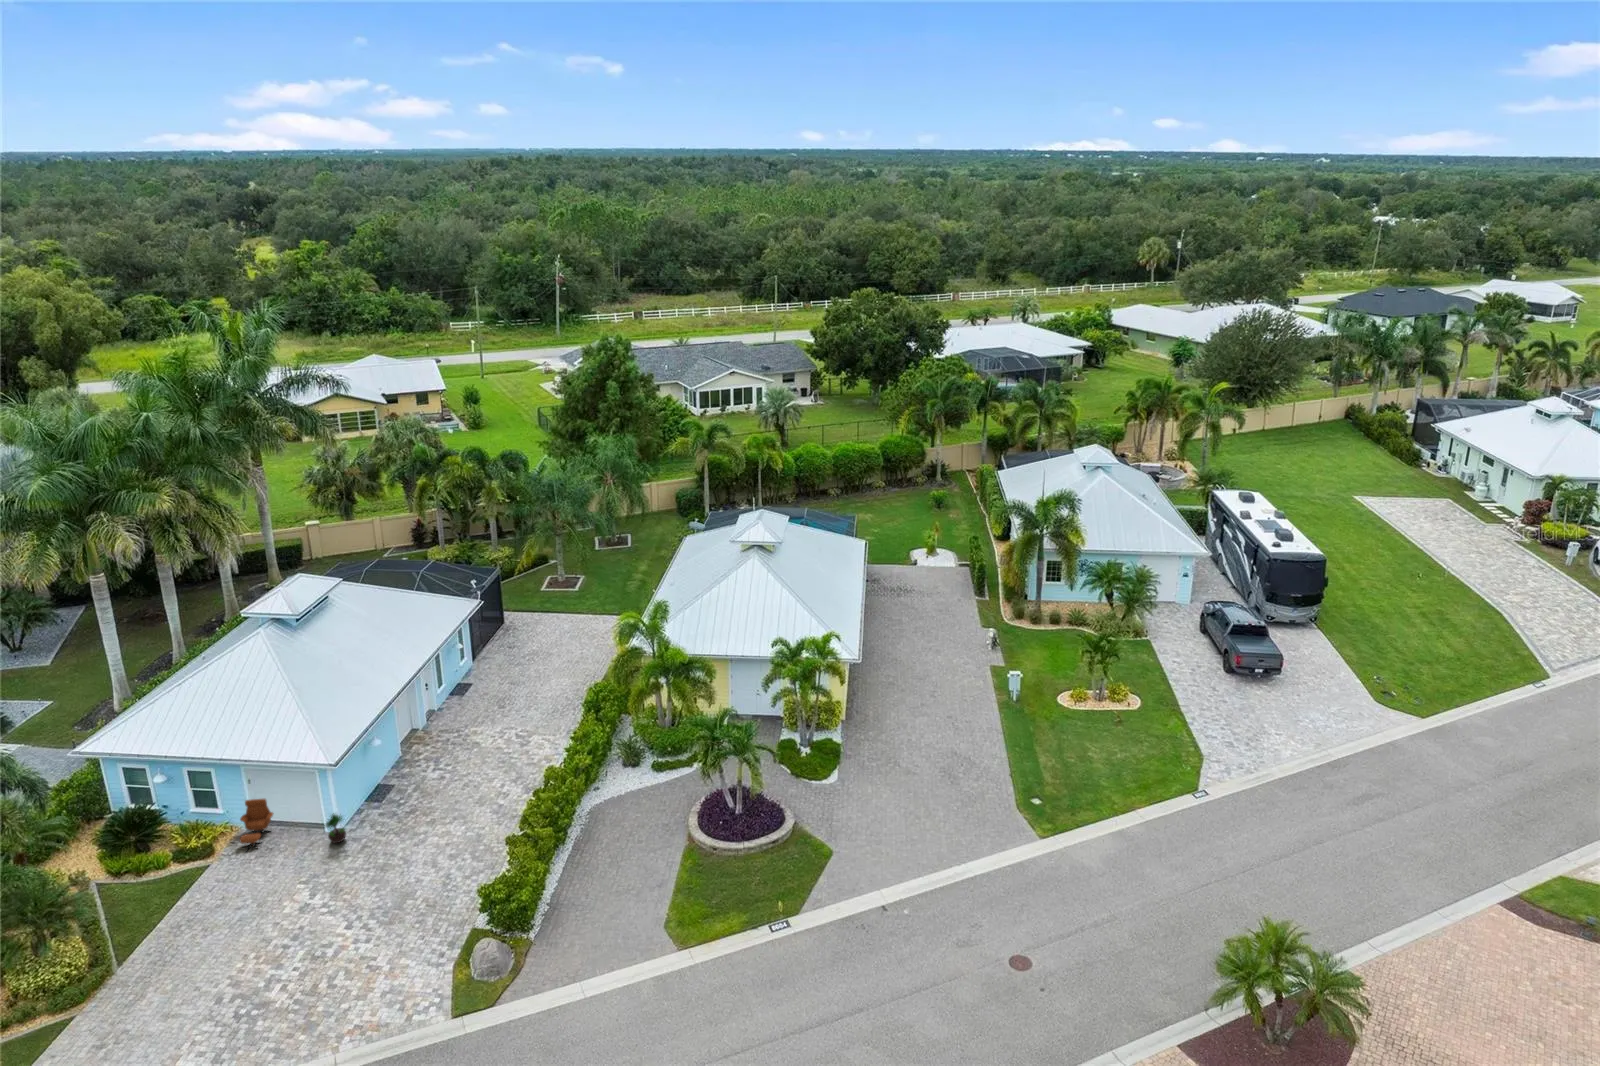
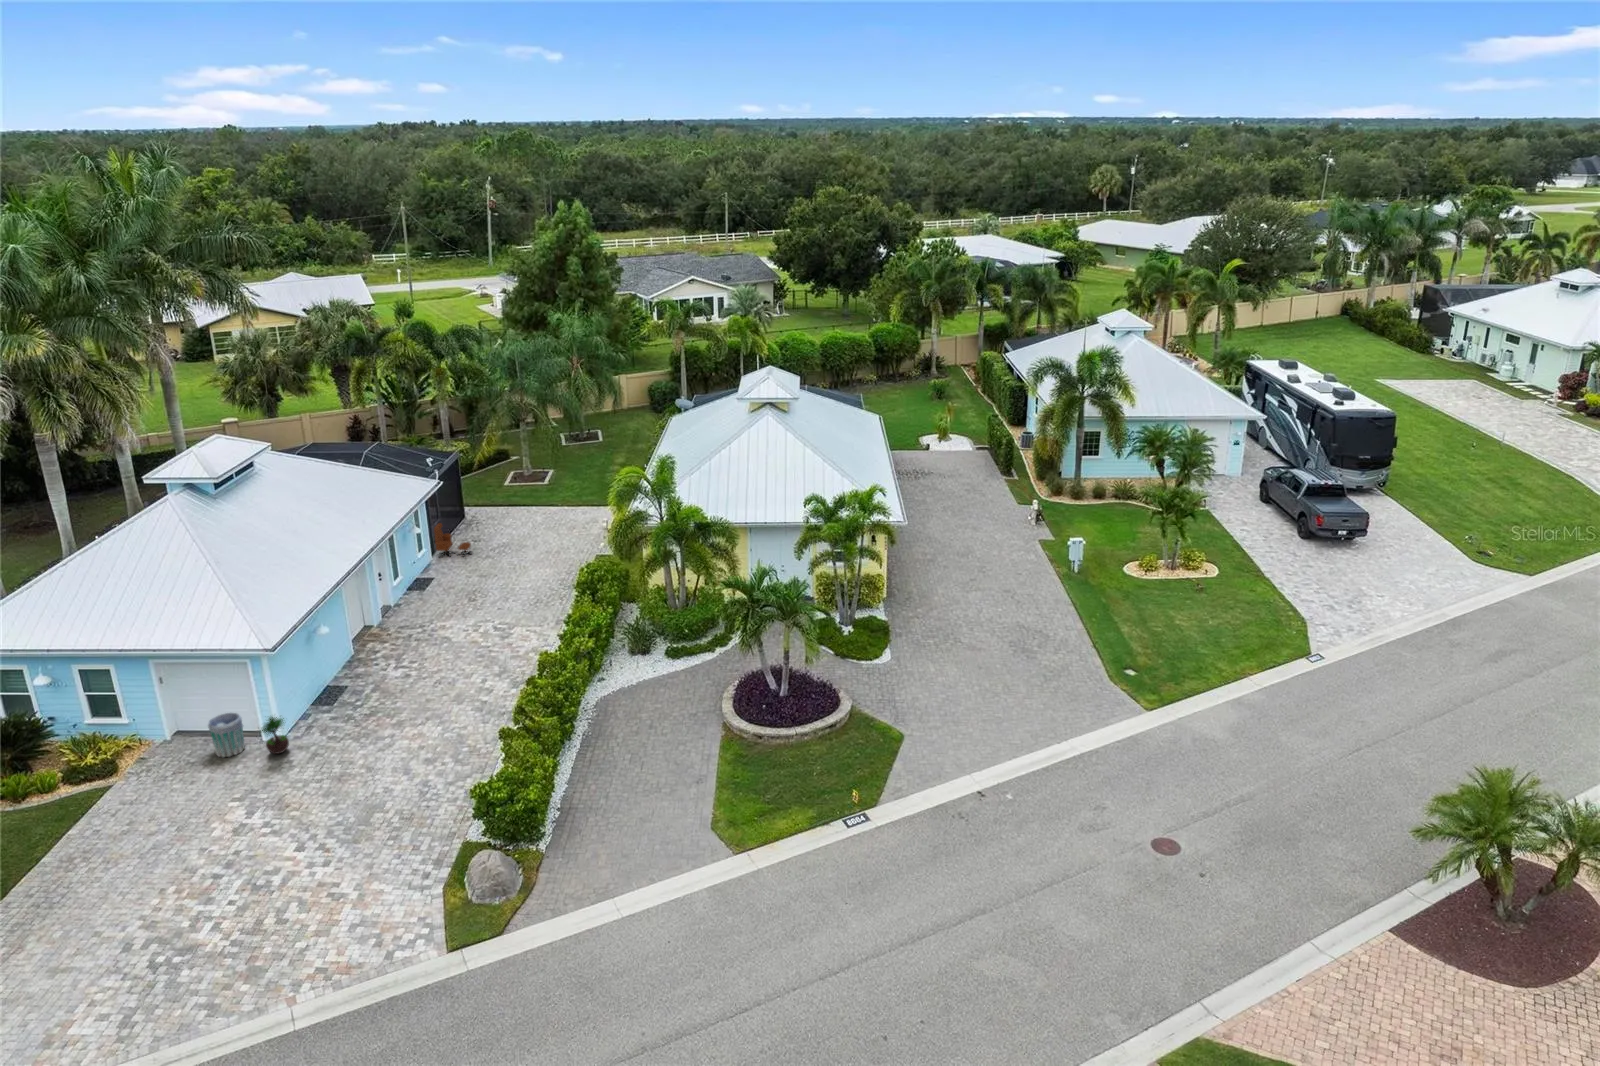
lounge chair: present [240,799,273,851] -> present [434,523,471,556]
trash can: none [285,808,312,844] -> present [208,713,245,757]

